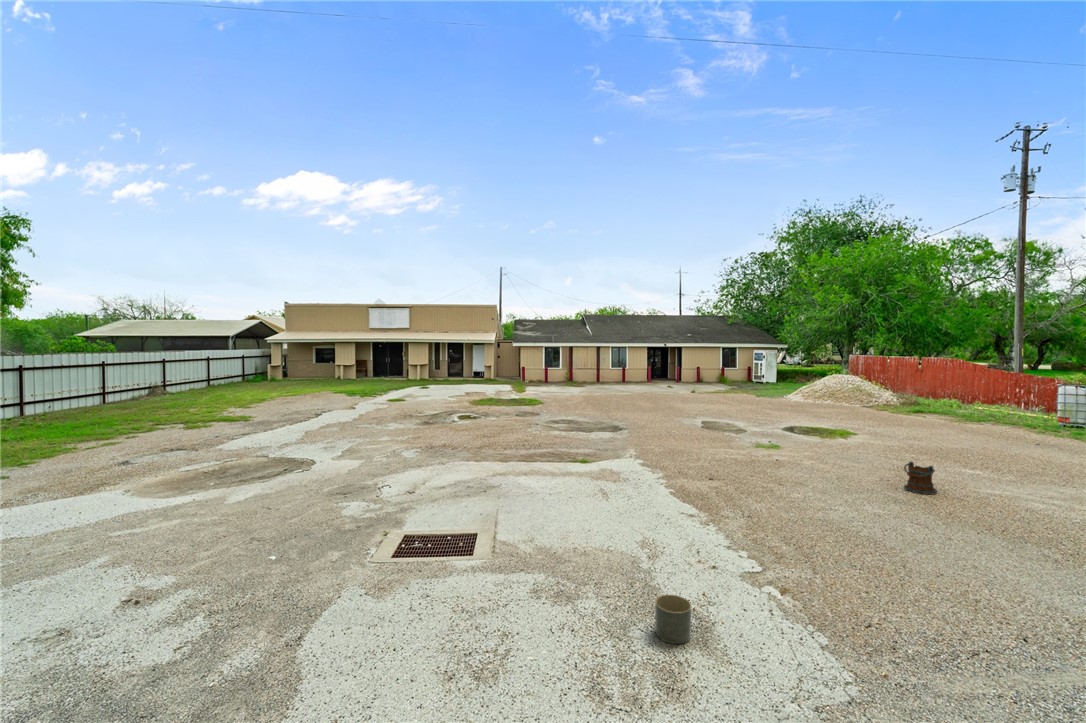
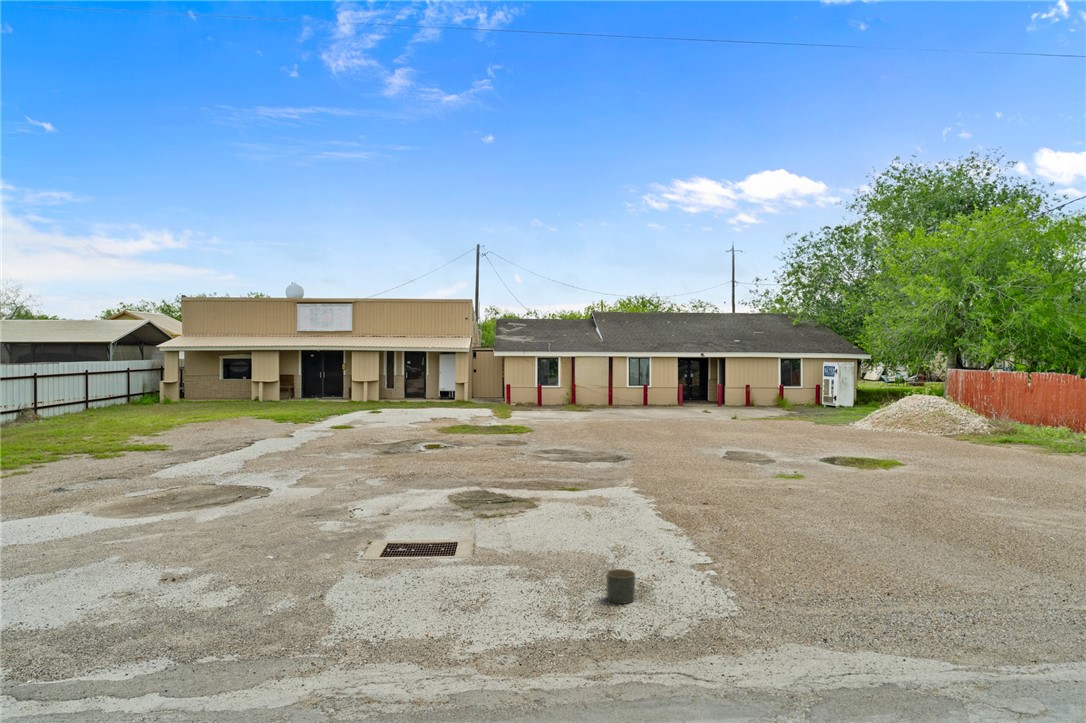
bucket: present [904,462,937,495] -> none [907,483,938,517]

